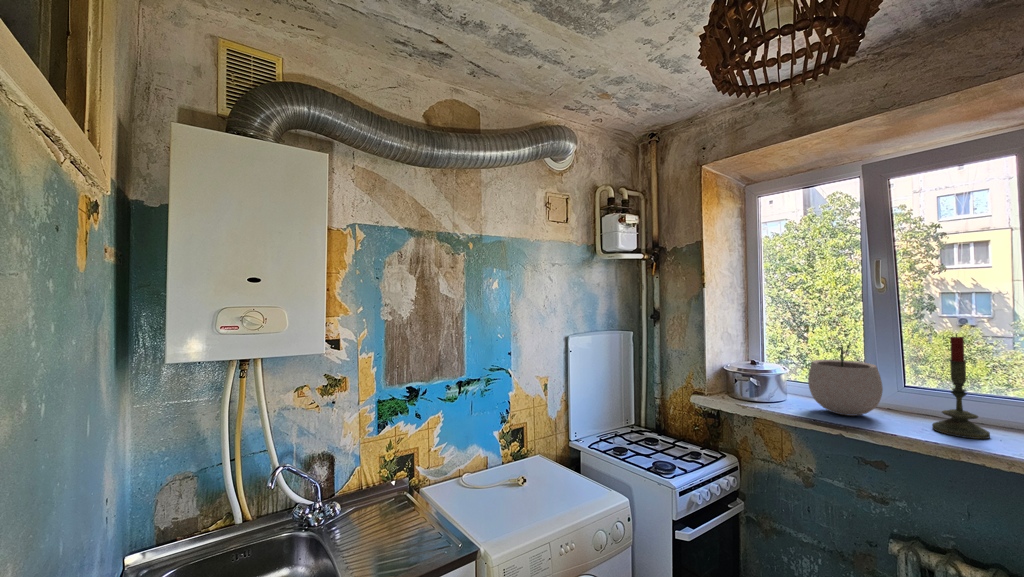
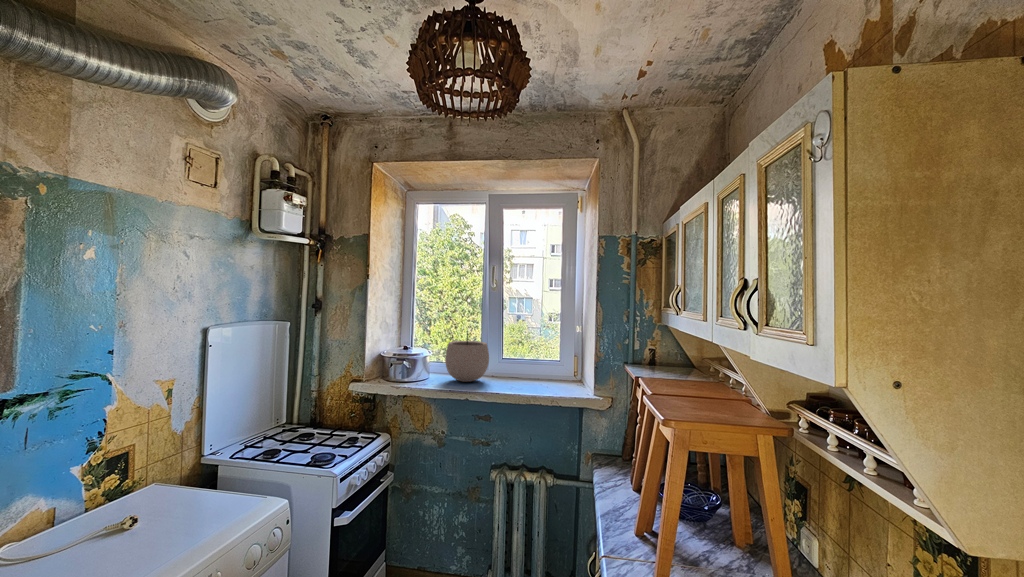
candle: present [932,334,990,439] -> none [513,319,538,386]

